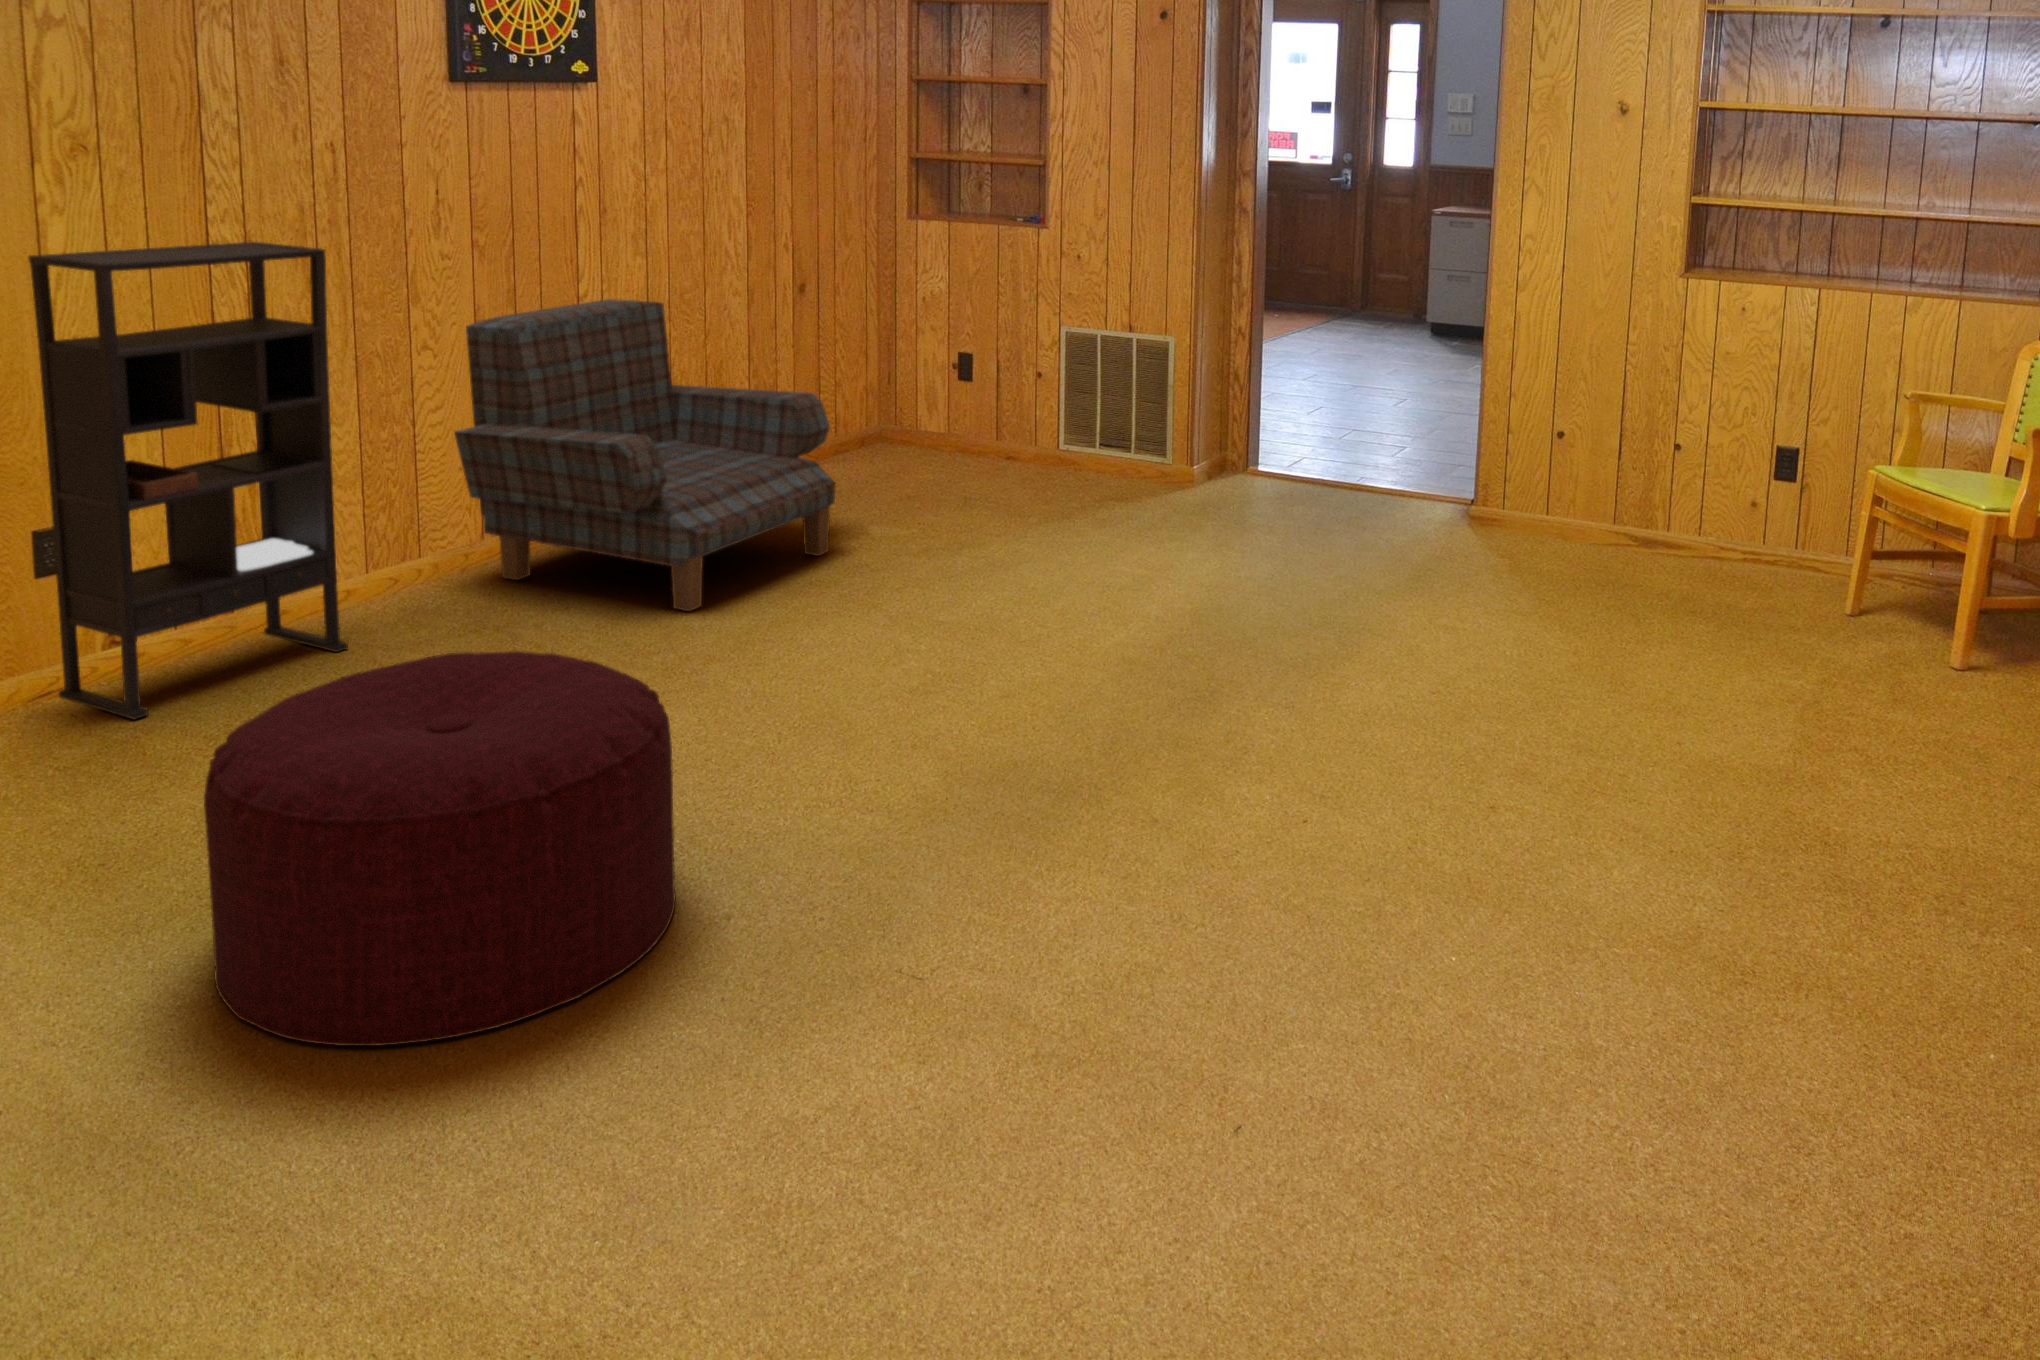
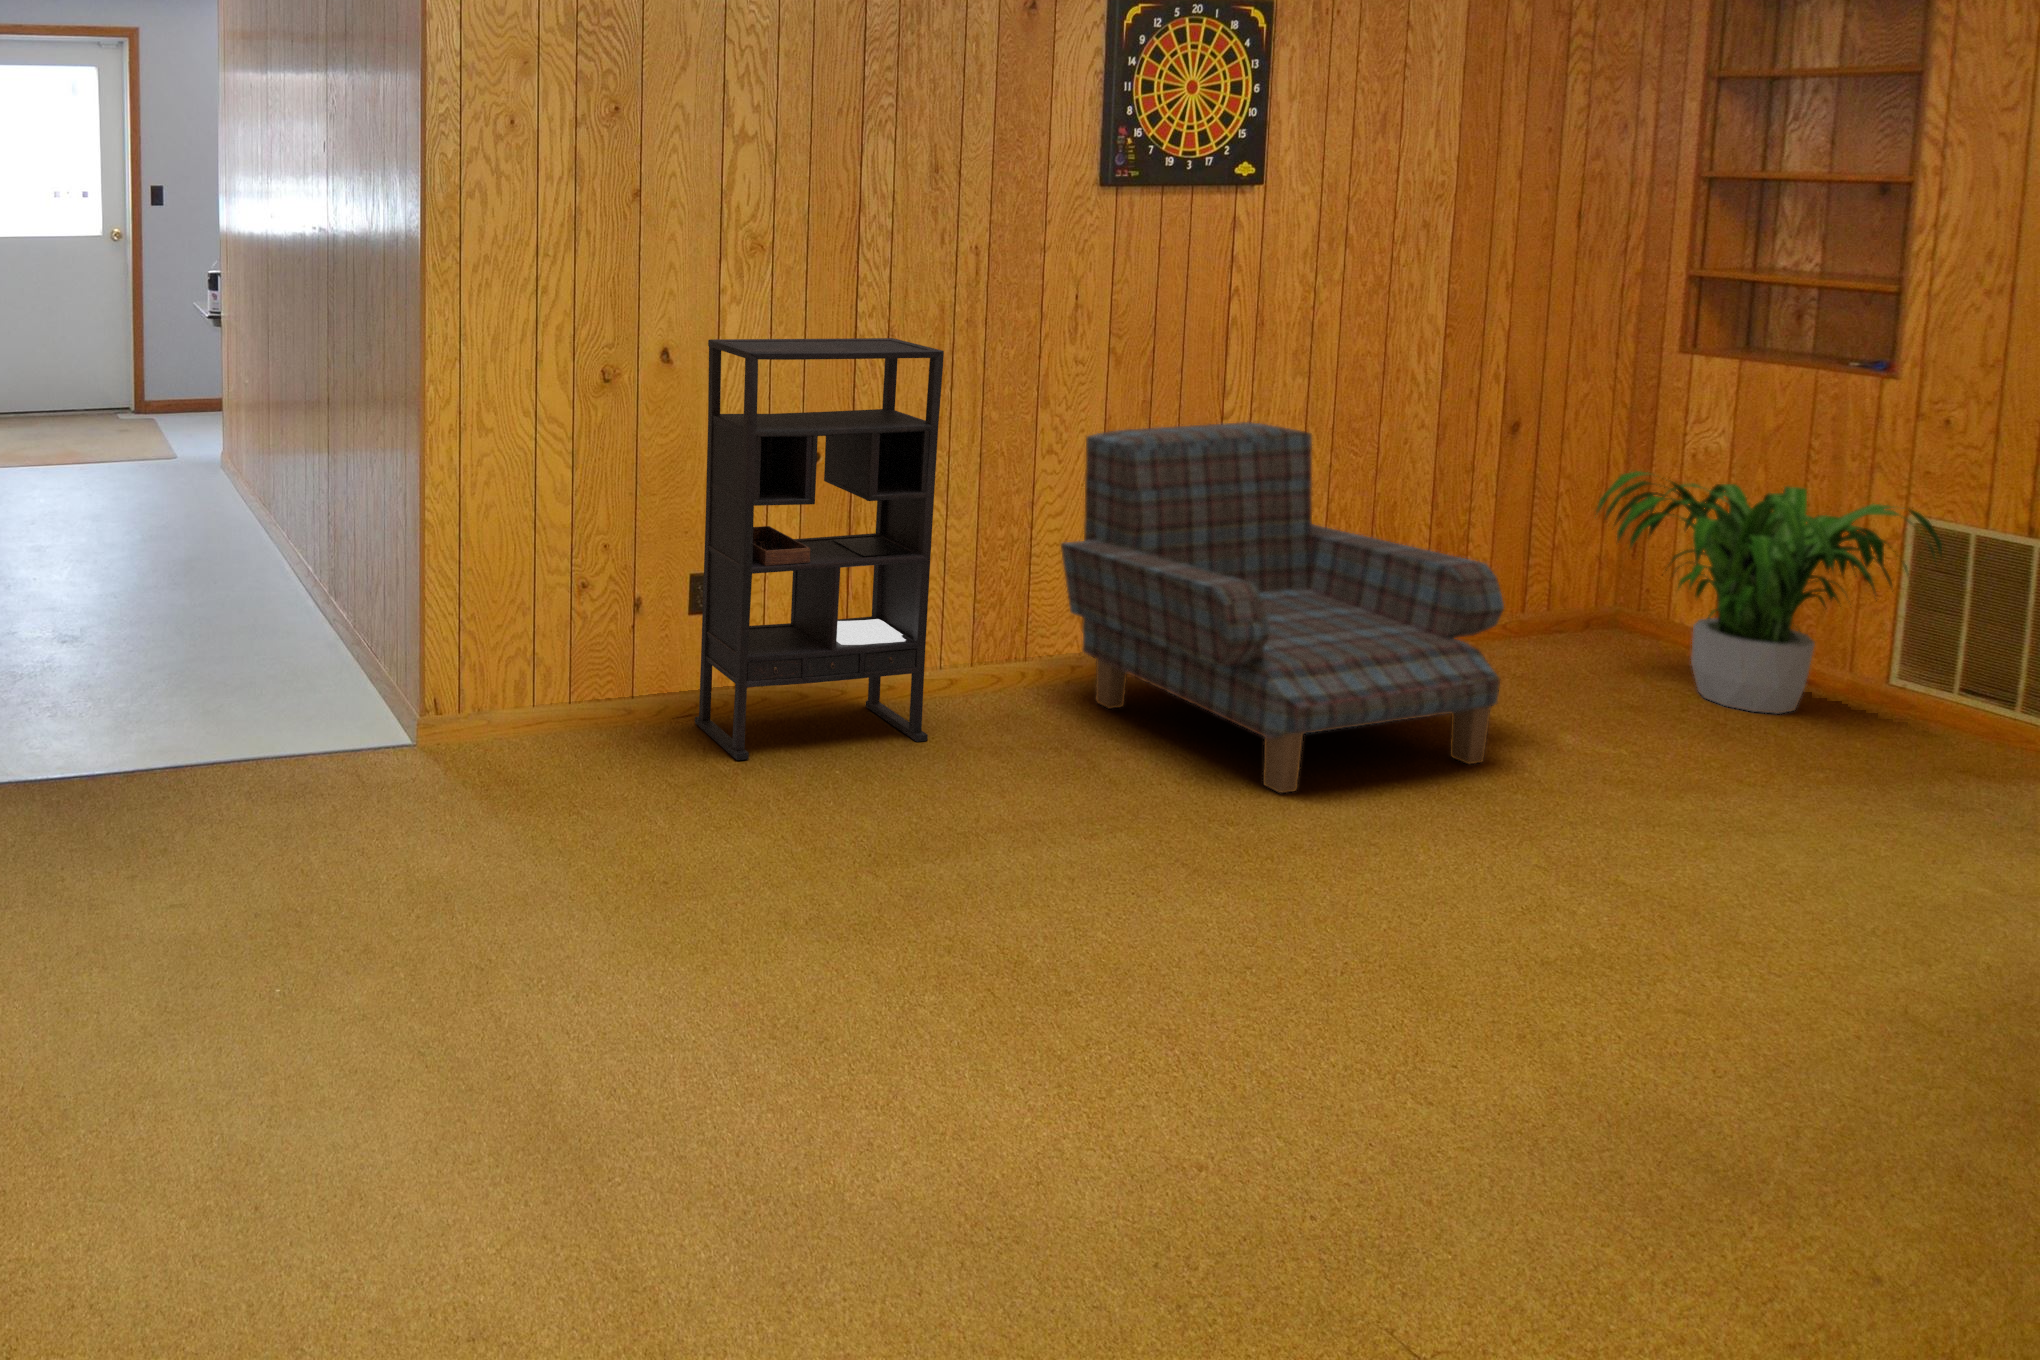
potted plant: none [872,310,1081,478] -> present [1595,471,1942,714]
ottoman: present [204,651,676,1046] -> none [690,783,1148,1216]

